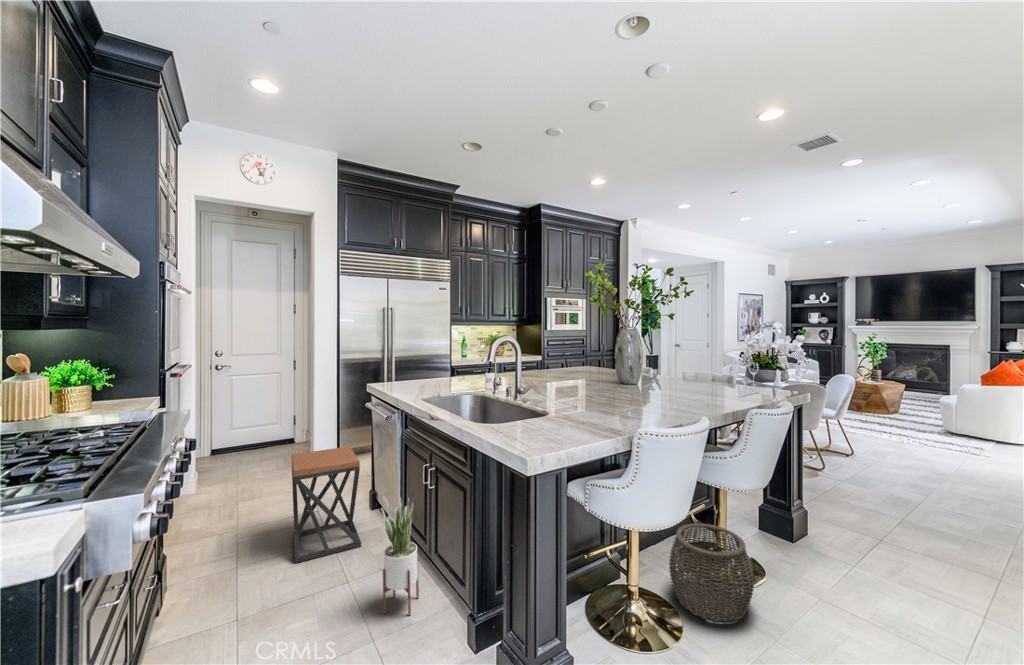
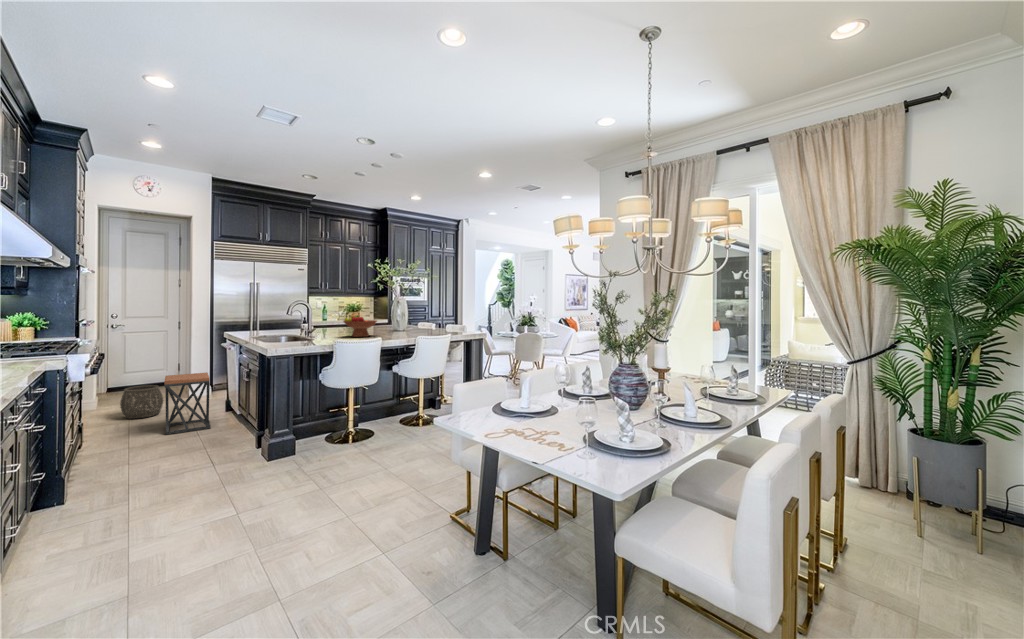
fruit bowl: none [586,352,649,394] -> present [343,315,377,337]
potted plant: present [382,498,419,615] -> none [210,388,236,448]
woven basket: present [669,523,754,622] -> present [120,385,163,419]

